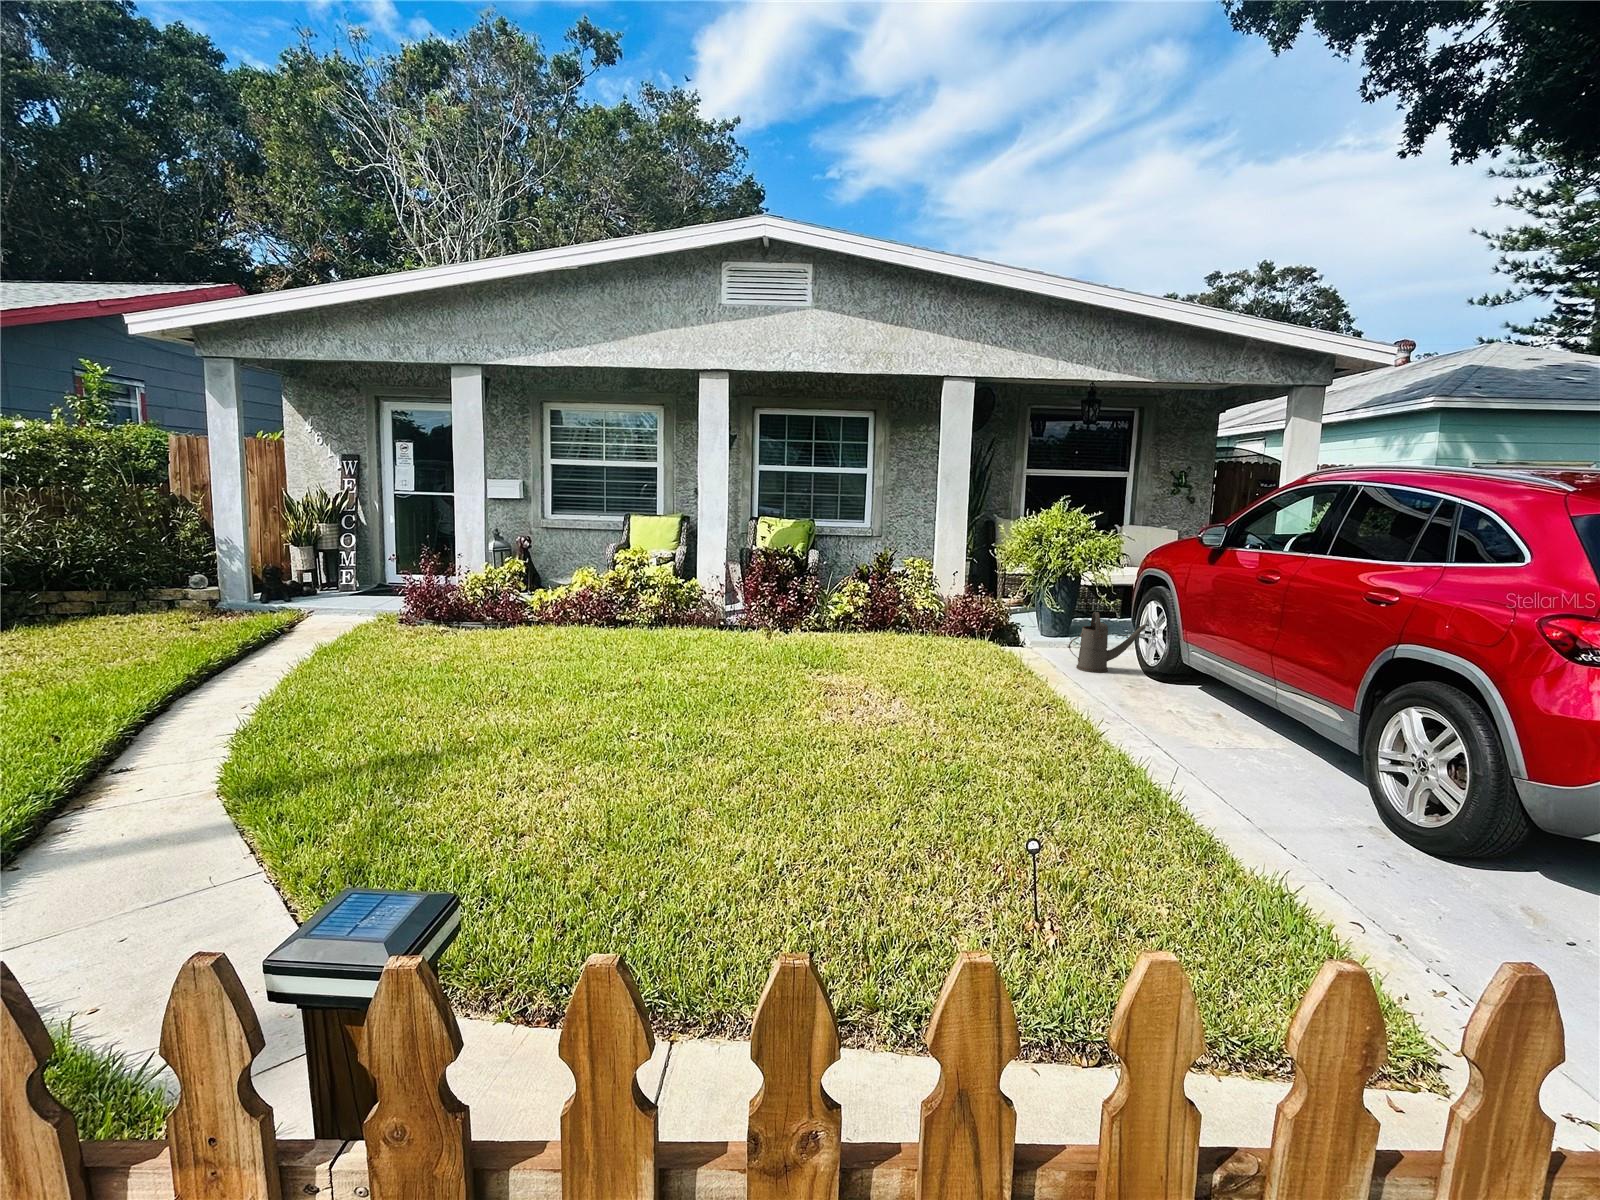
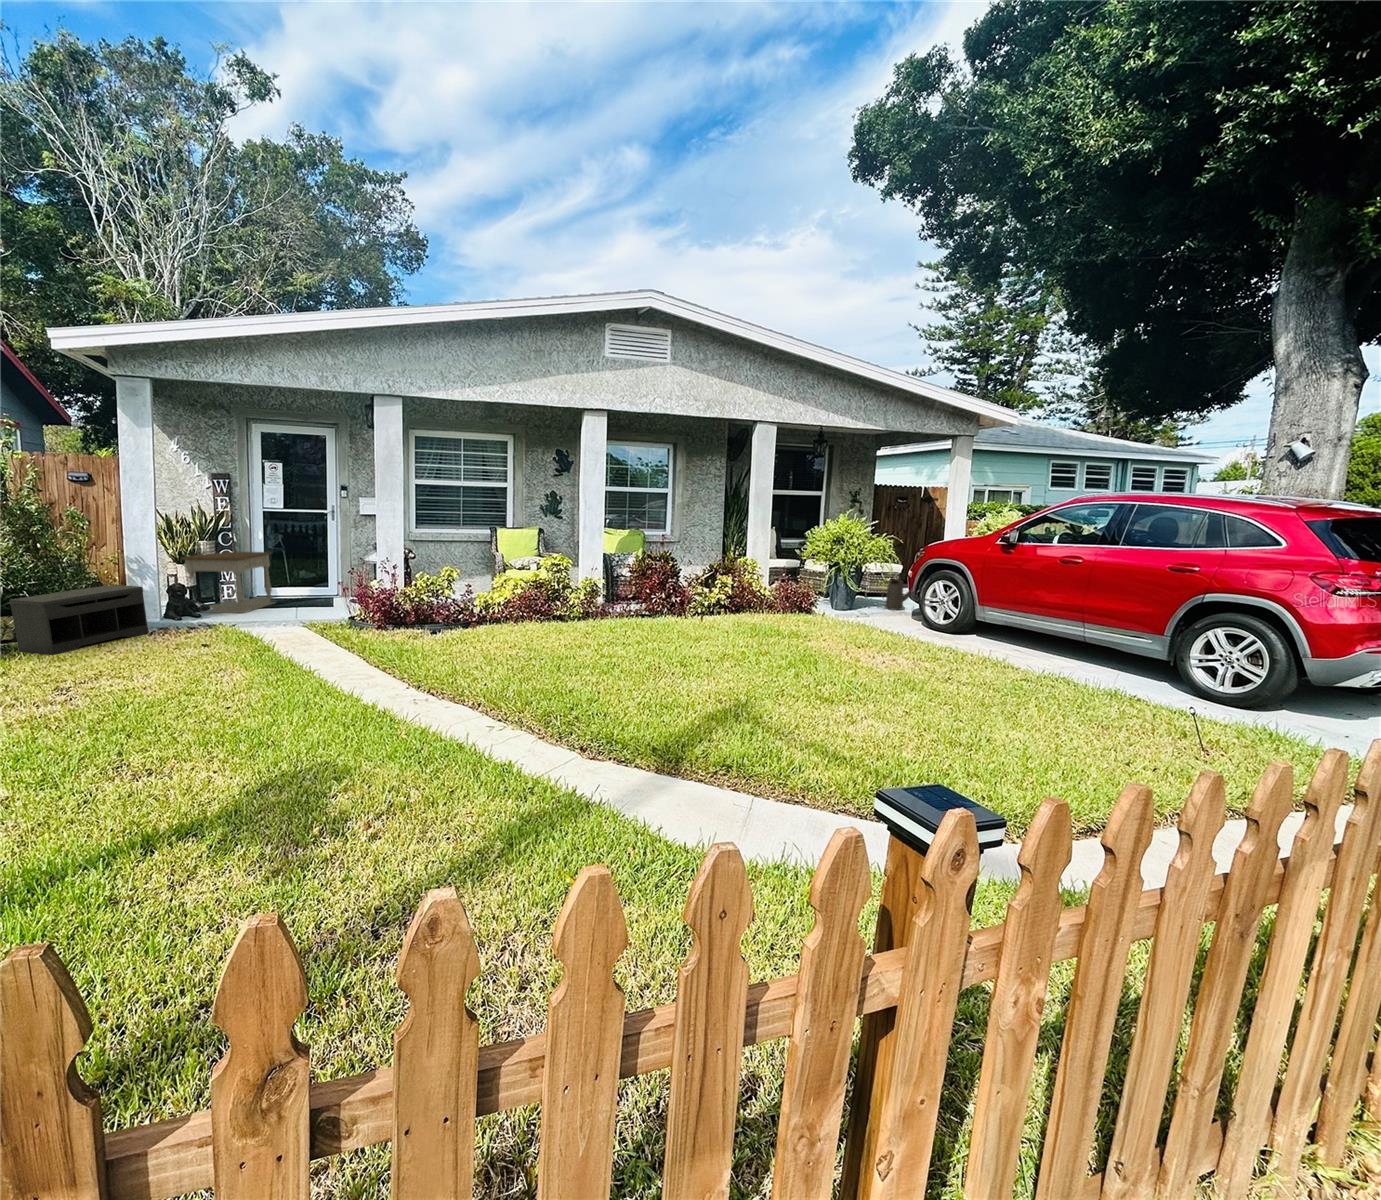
side table: none [287,534,380,598] -> present [181,552,275,613]
bench: none [91,559,216,620] -> present [9,585,148,655]

